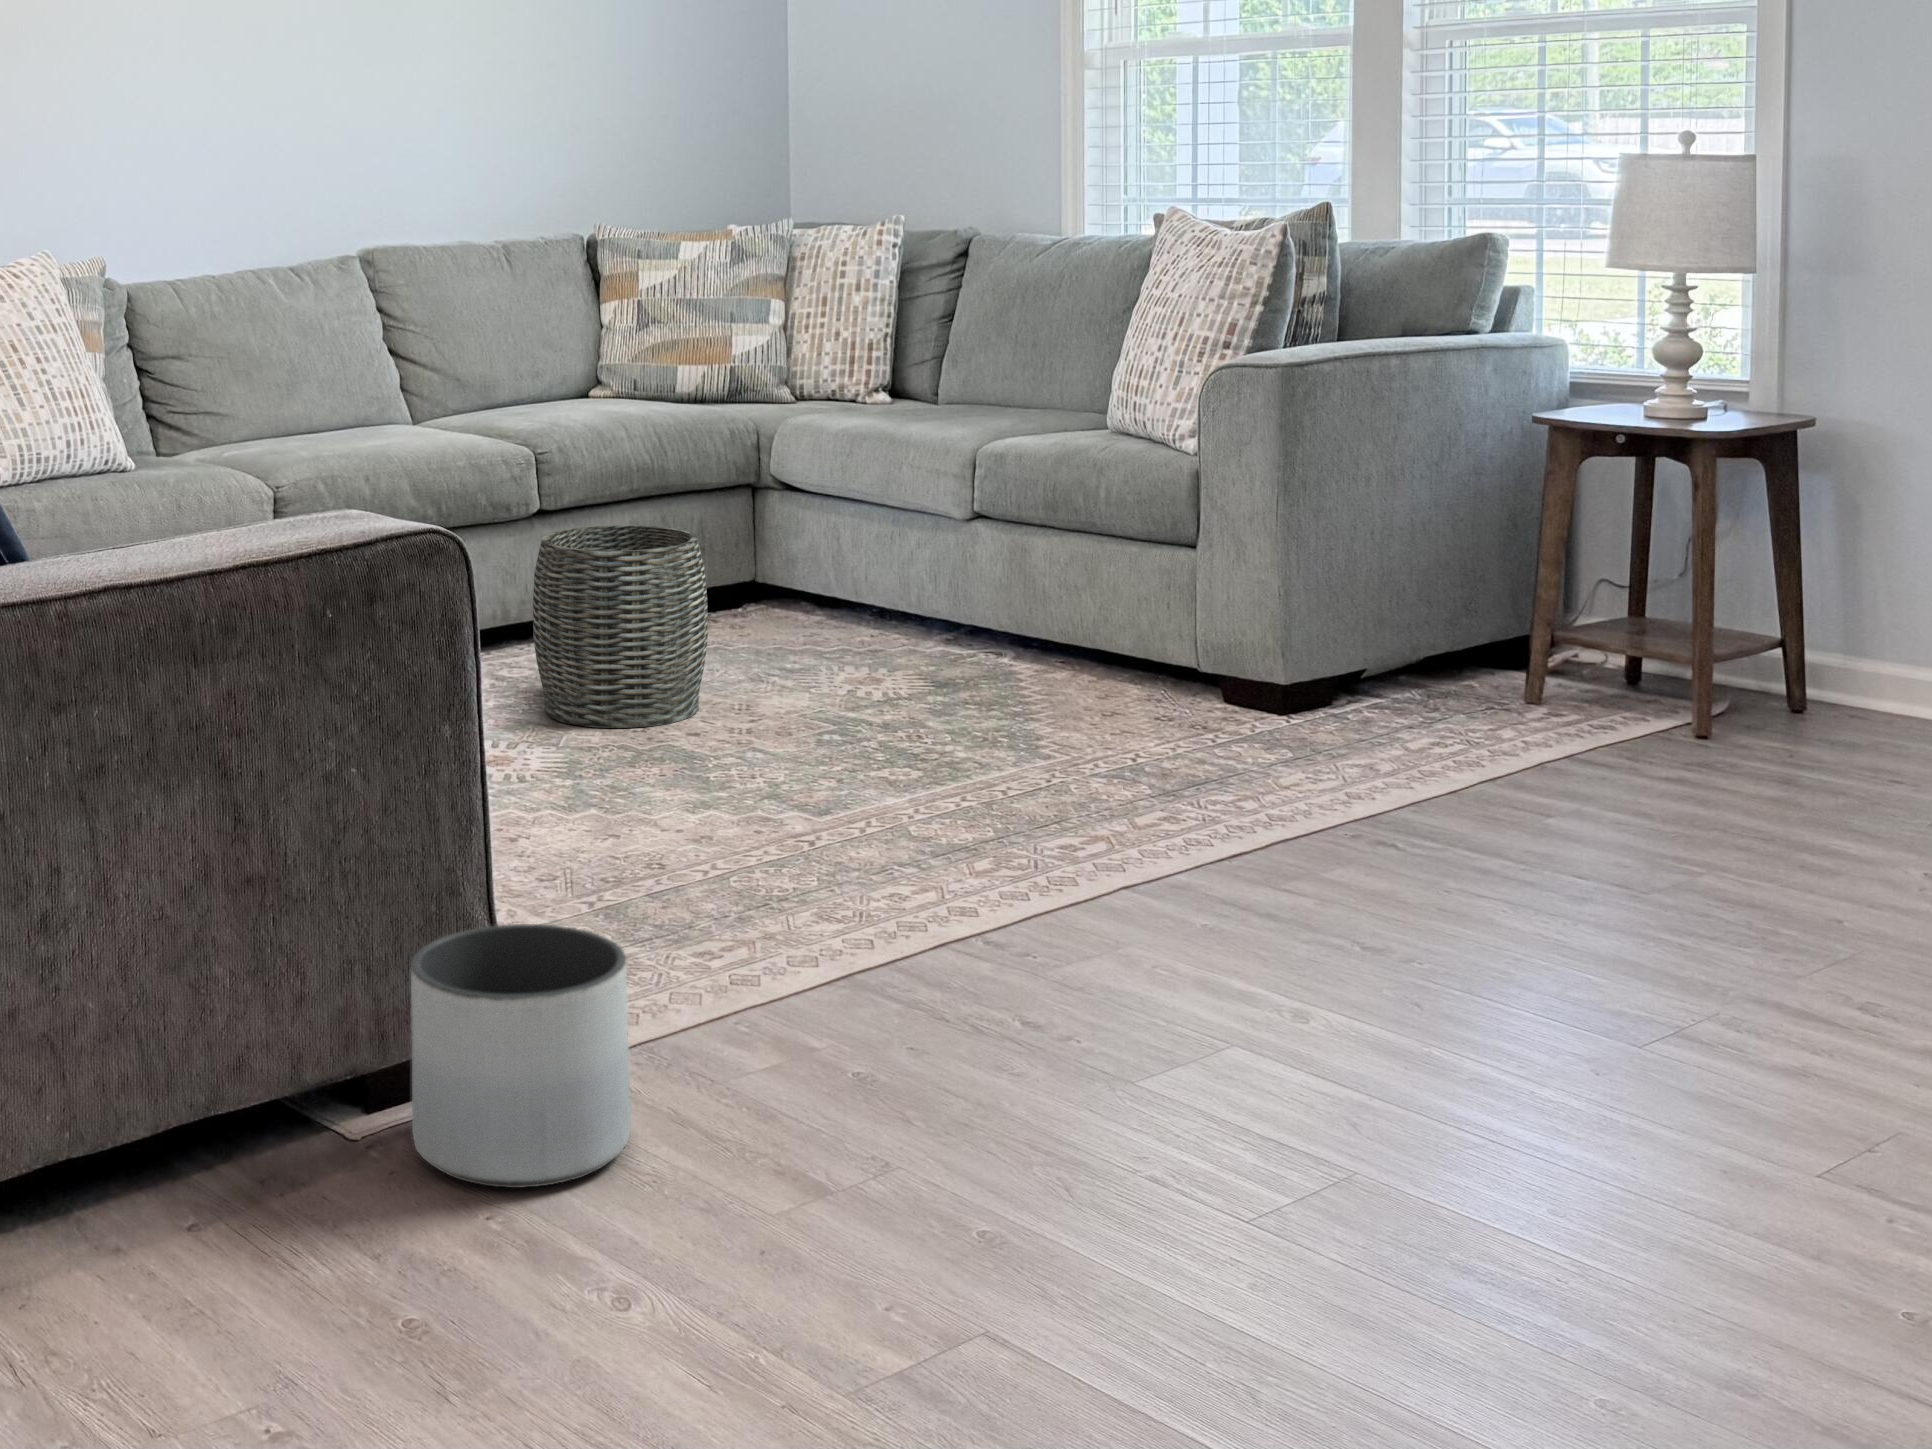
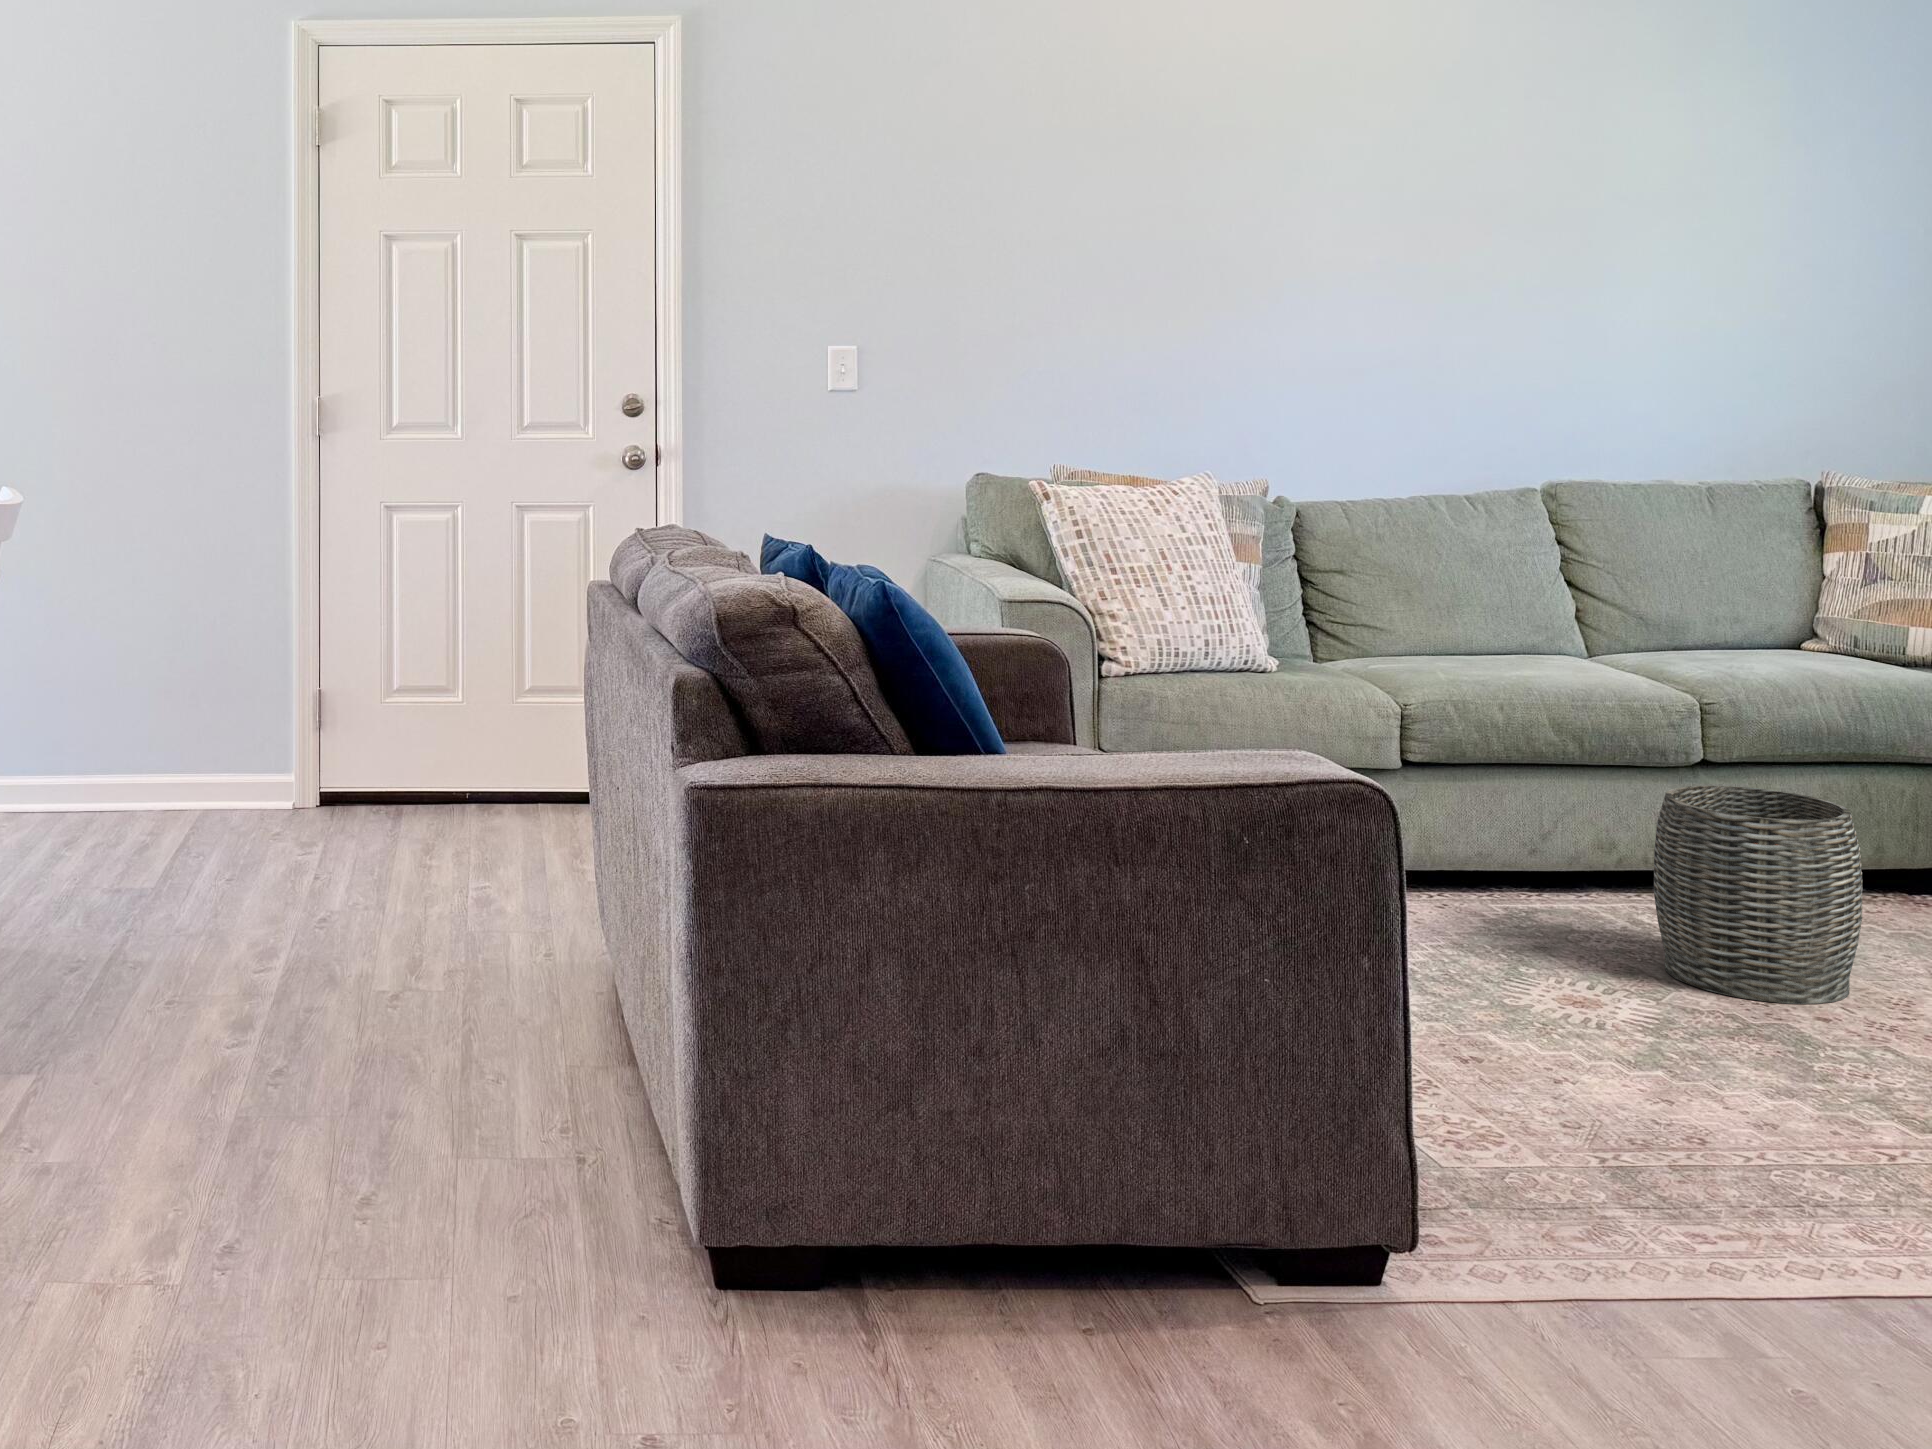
planter: present [411,924,631,1188] -> none [1300,1142,1516,1393]

